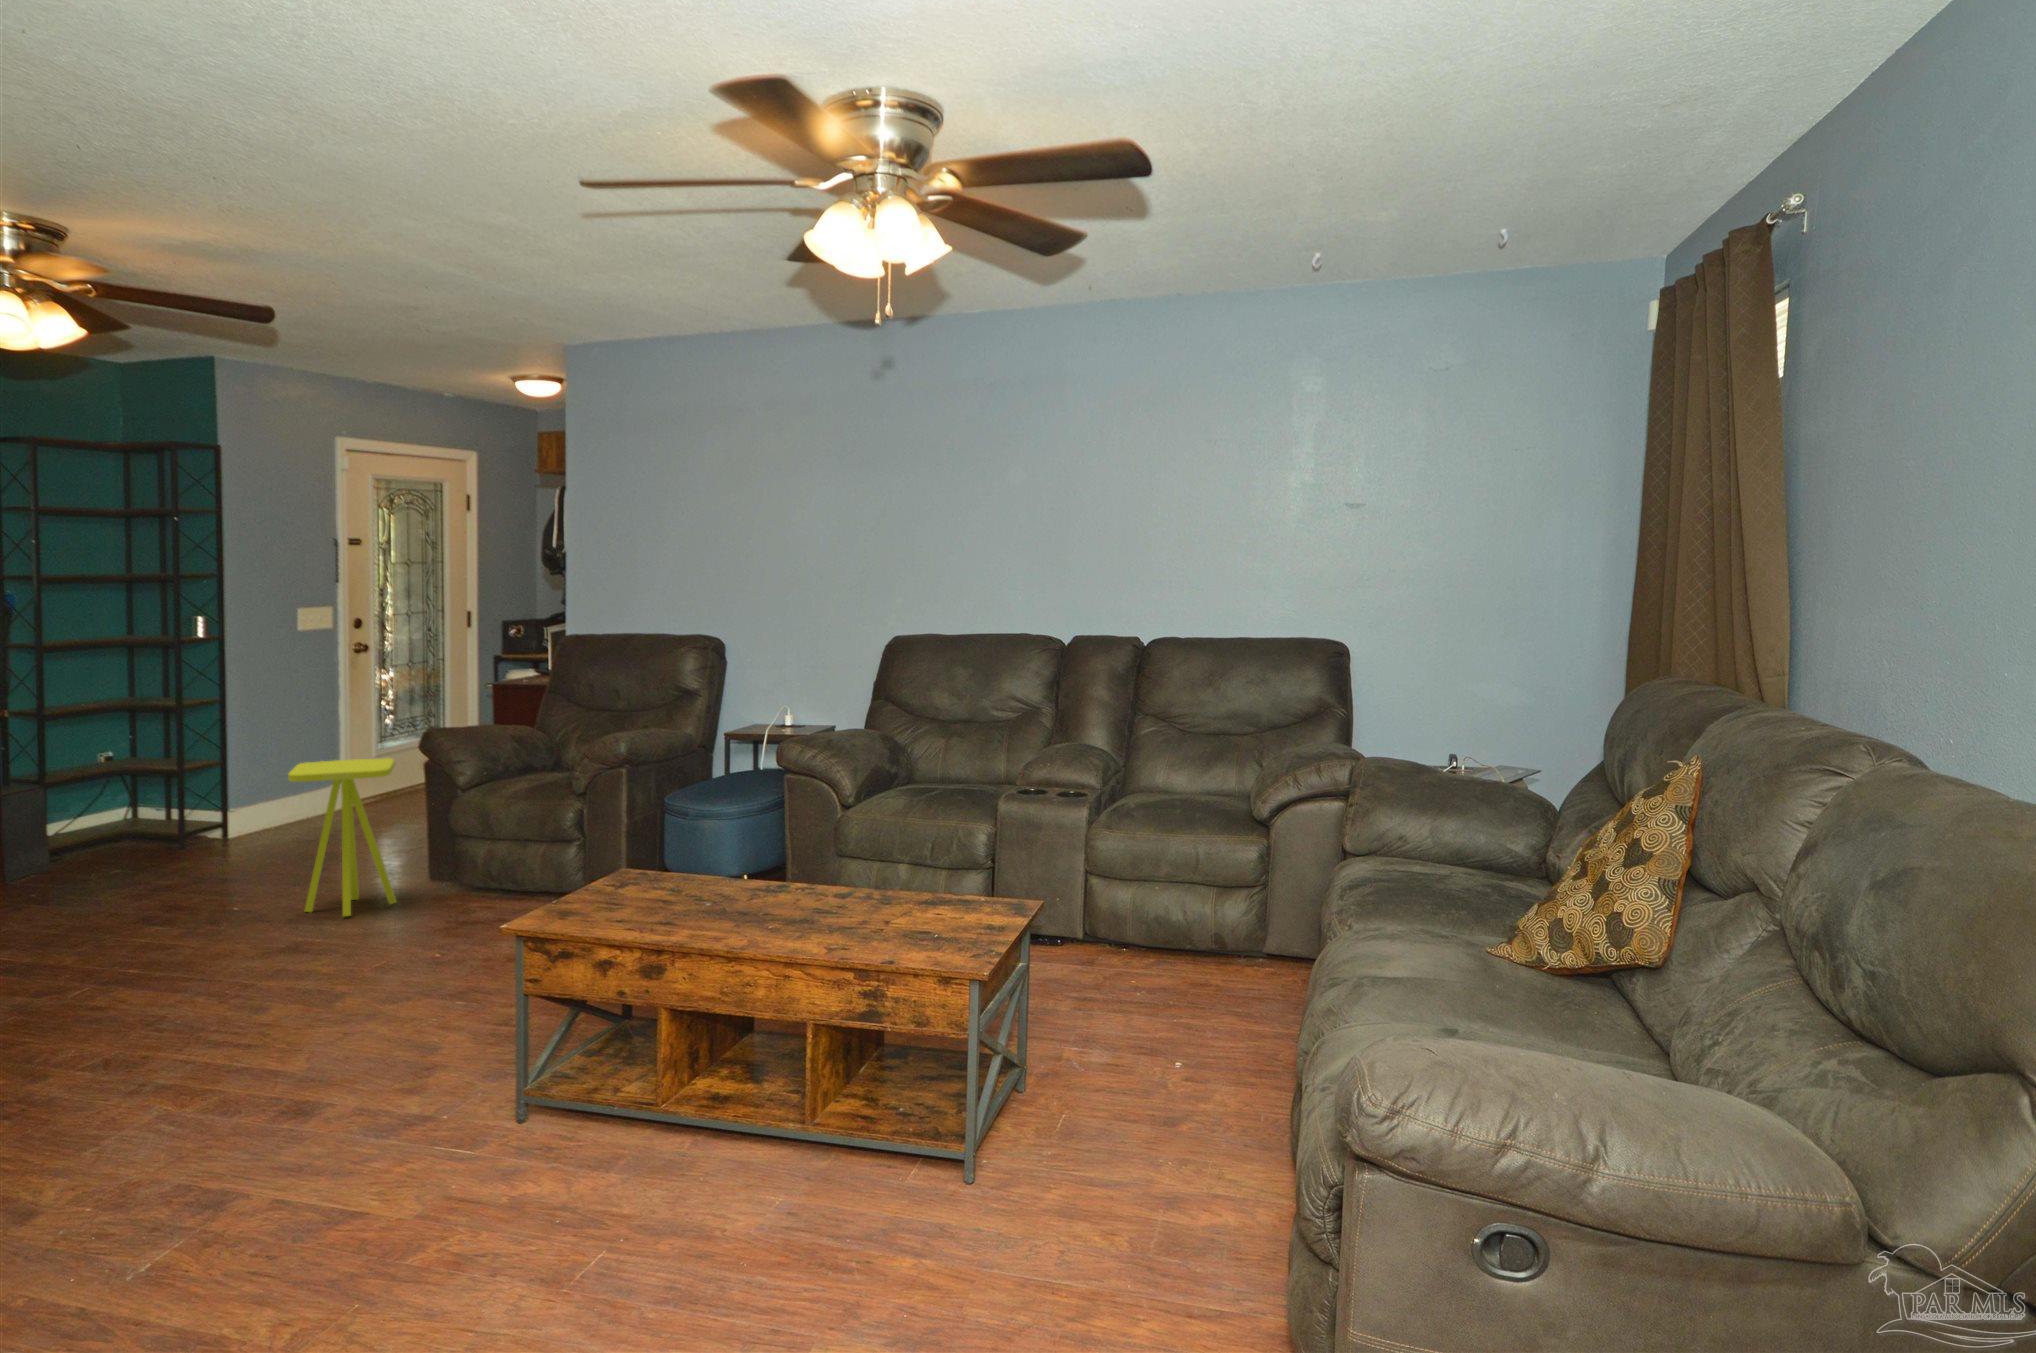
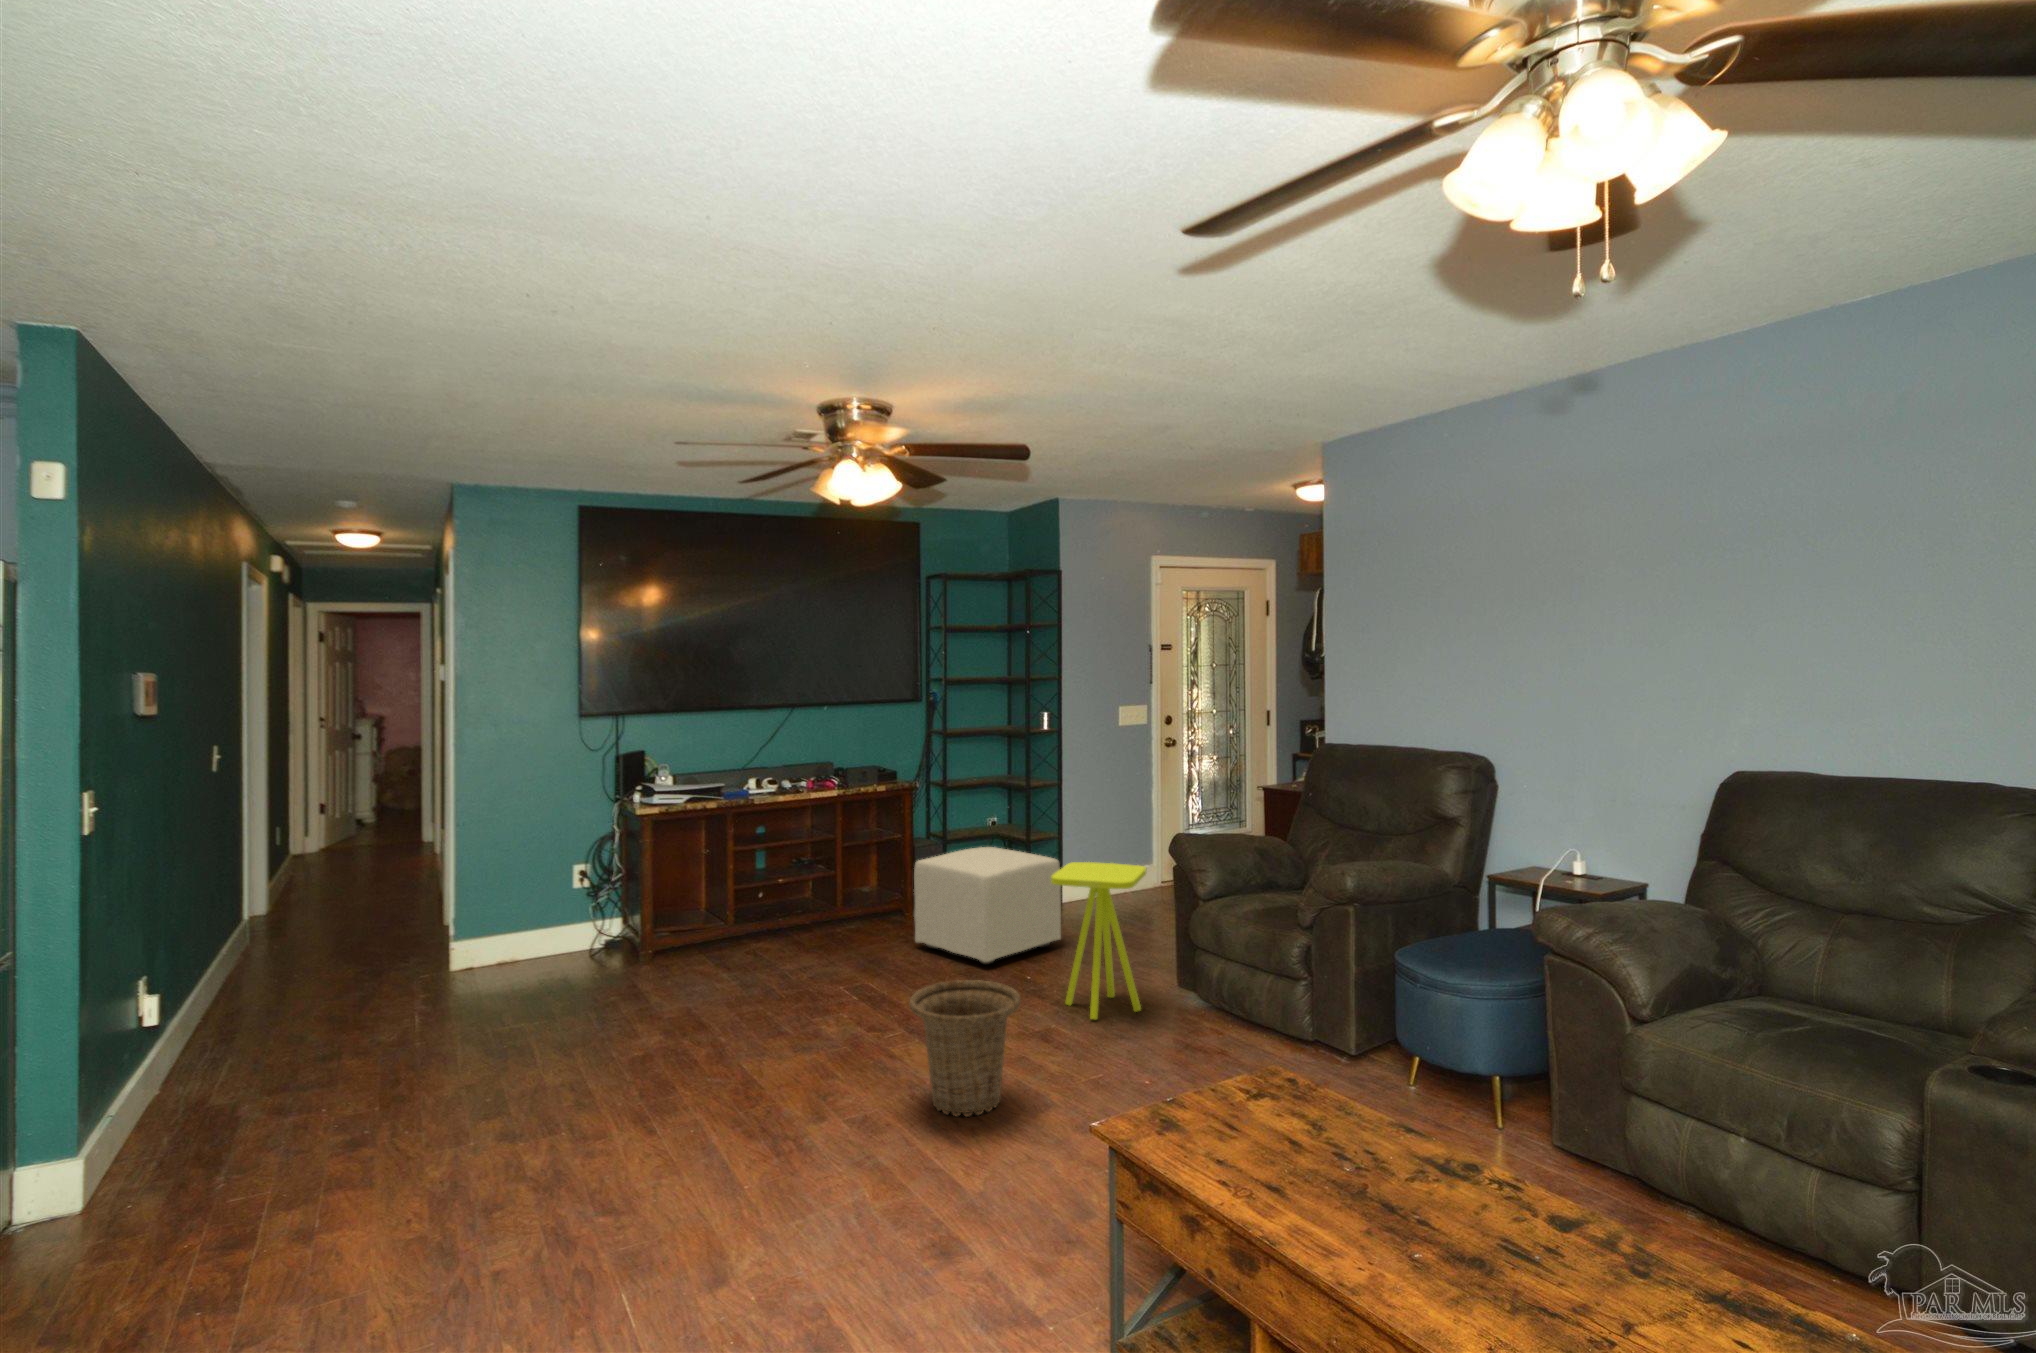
ottoman: none [49,772,265,900] -> present [914,847,1061,965]
basket: none [165,871,303,1003] -> present [909,980,1021,1117]

